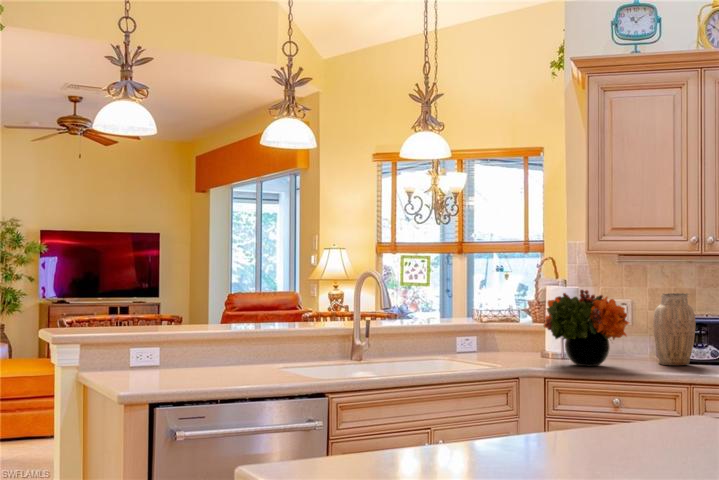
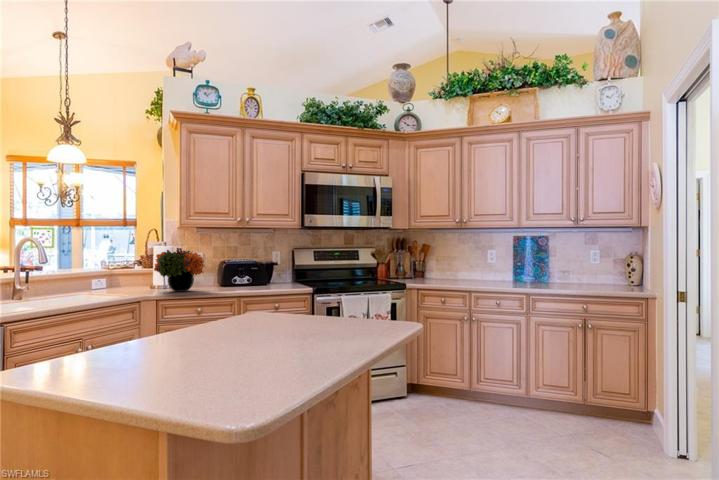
vase: present [653,293,696,365] -> none [217,249,239,288]

